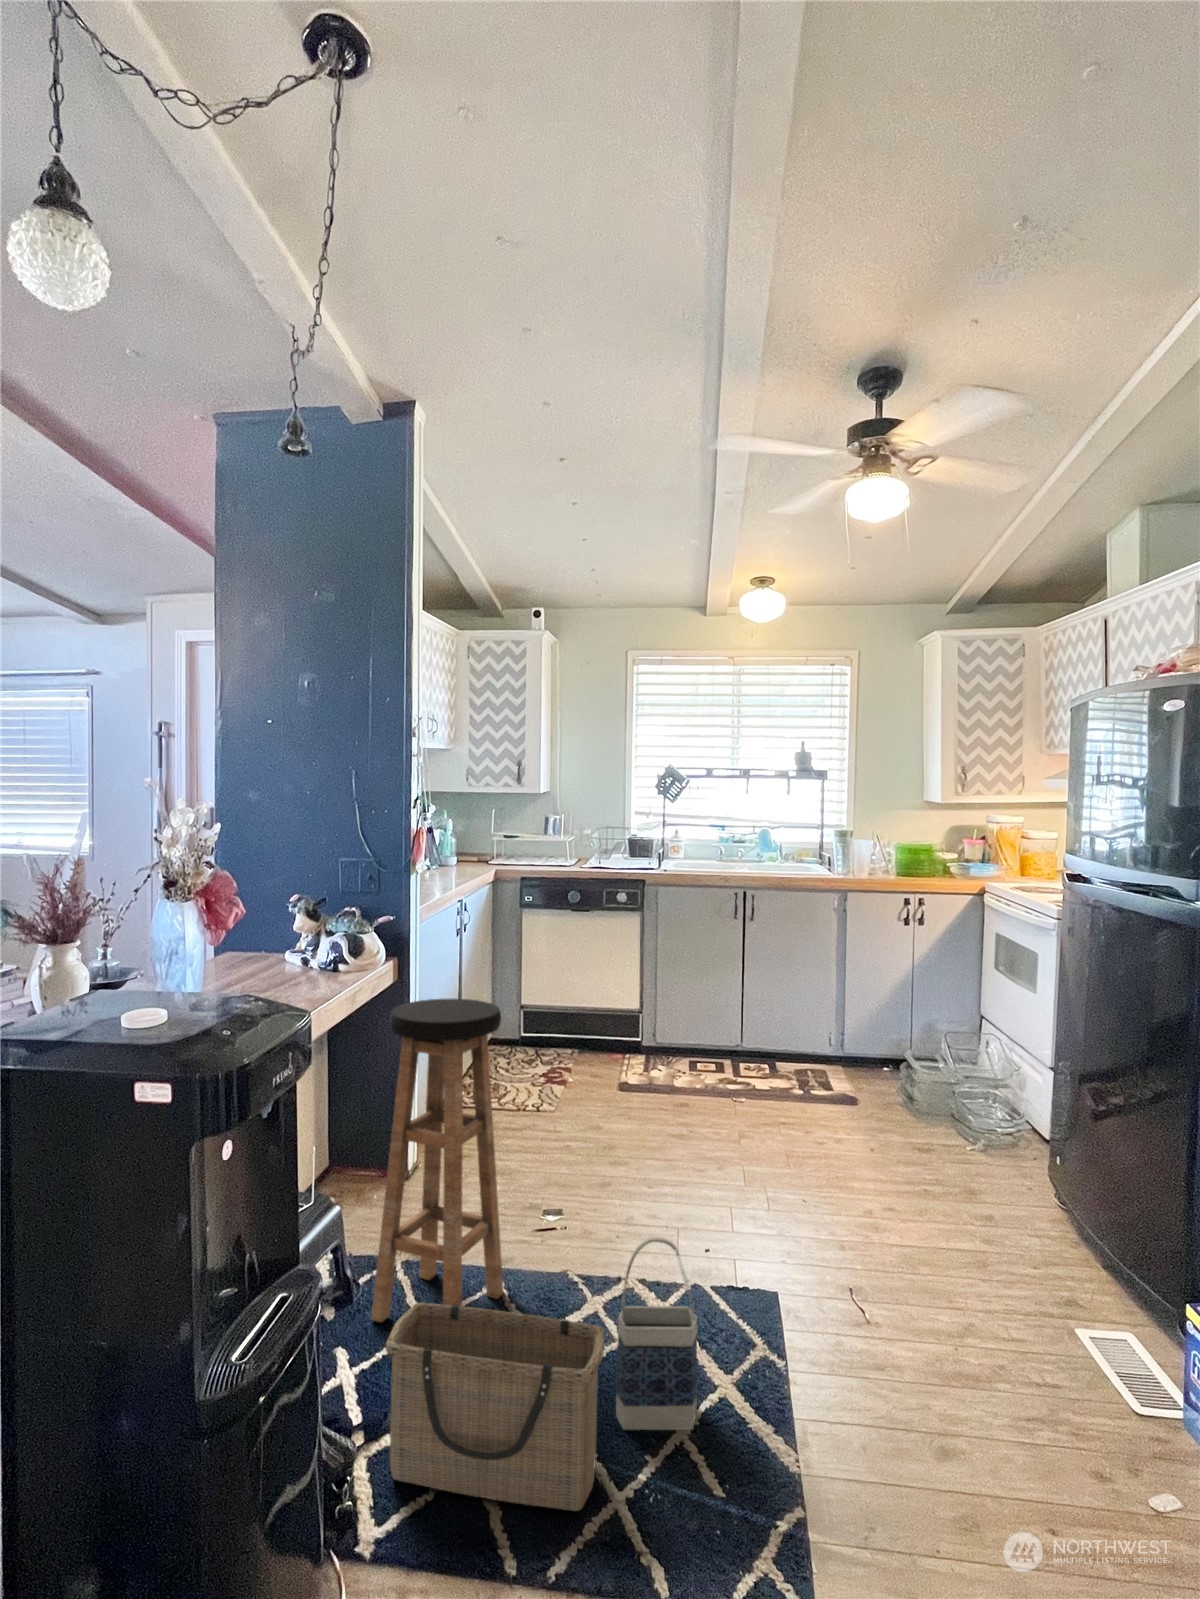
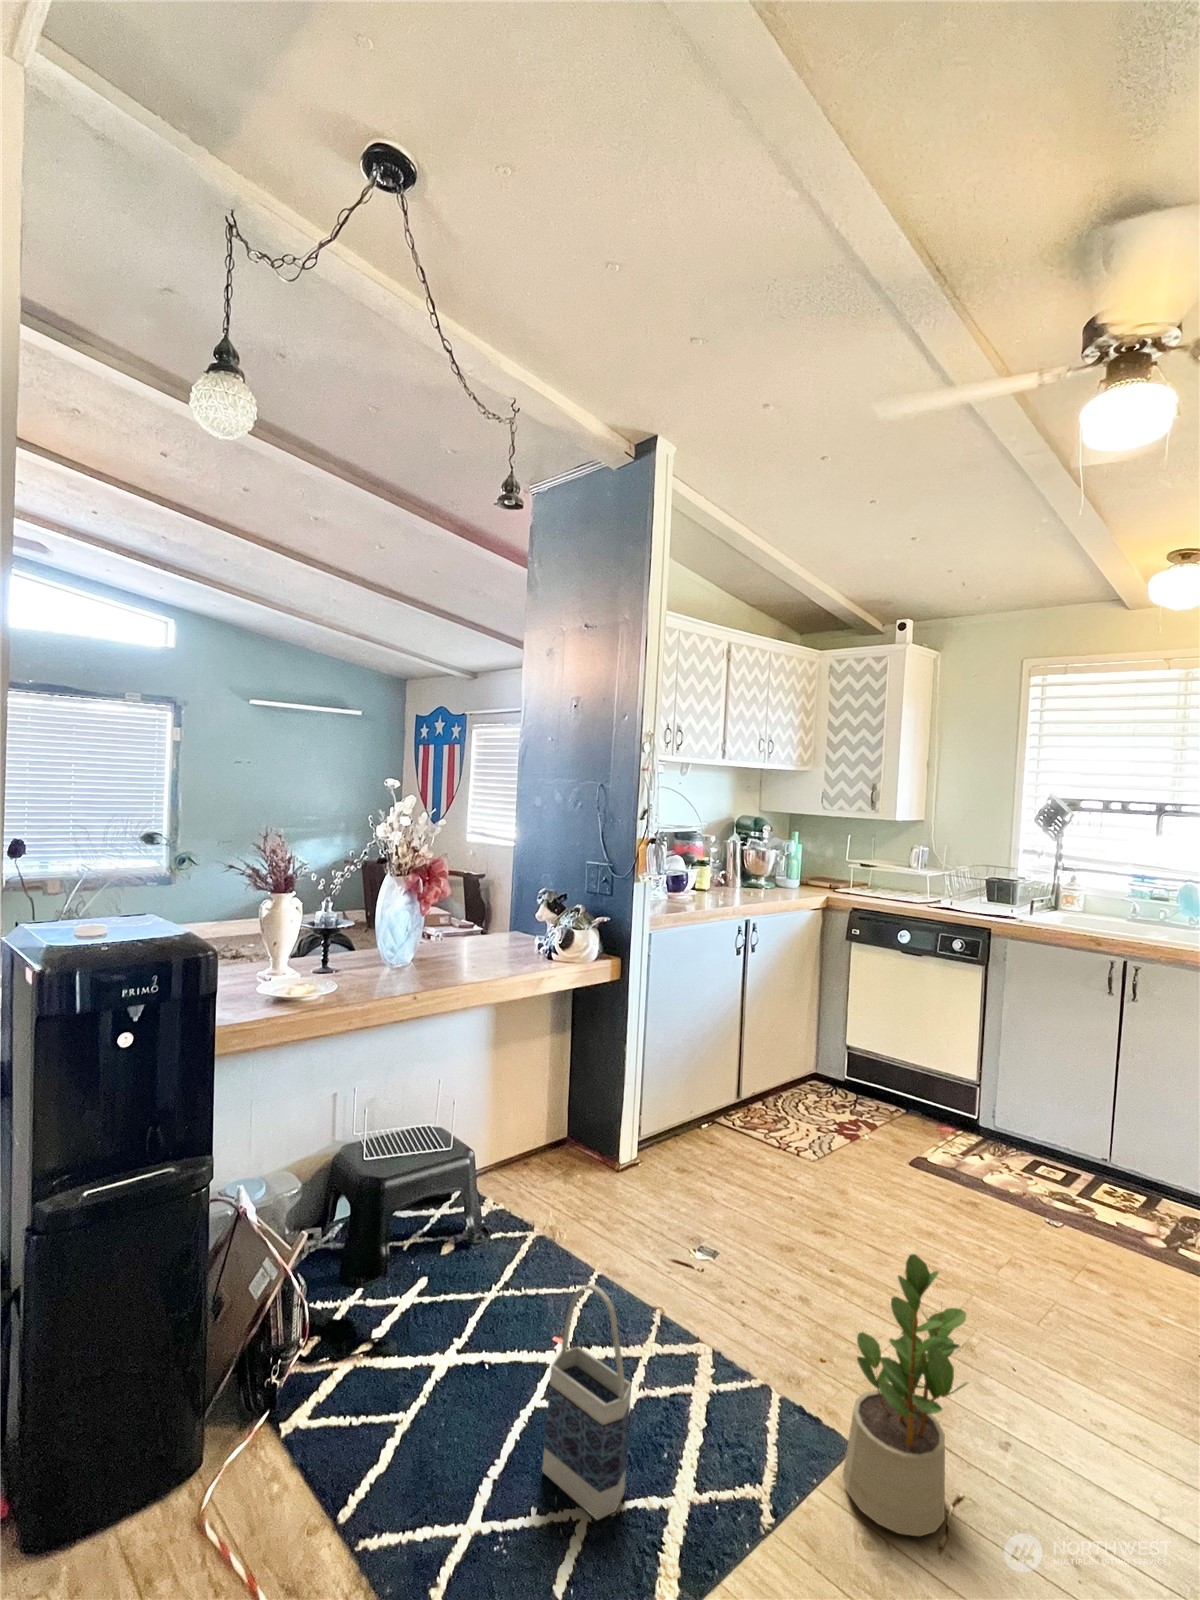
bar stool: present [371,999,503,1322] -> none [477,990,606,1310]
potted plant: none [782,1118,878,1319] -> present [843,1254,968,1536]
basket: present [386,1303,605,1511] -> none [358,1247,510,1510]

